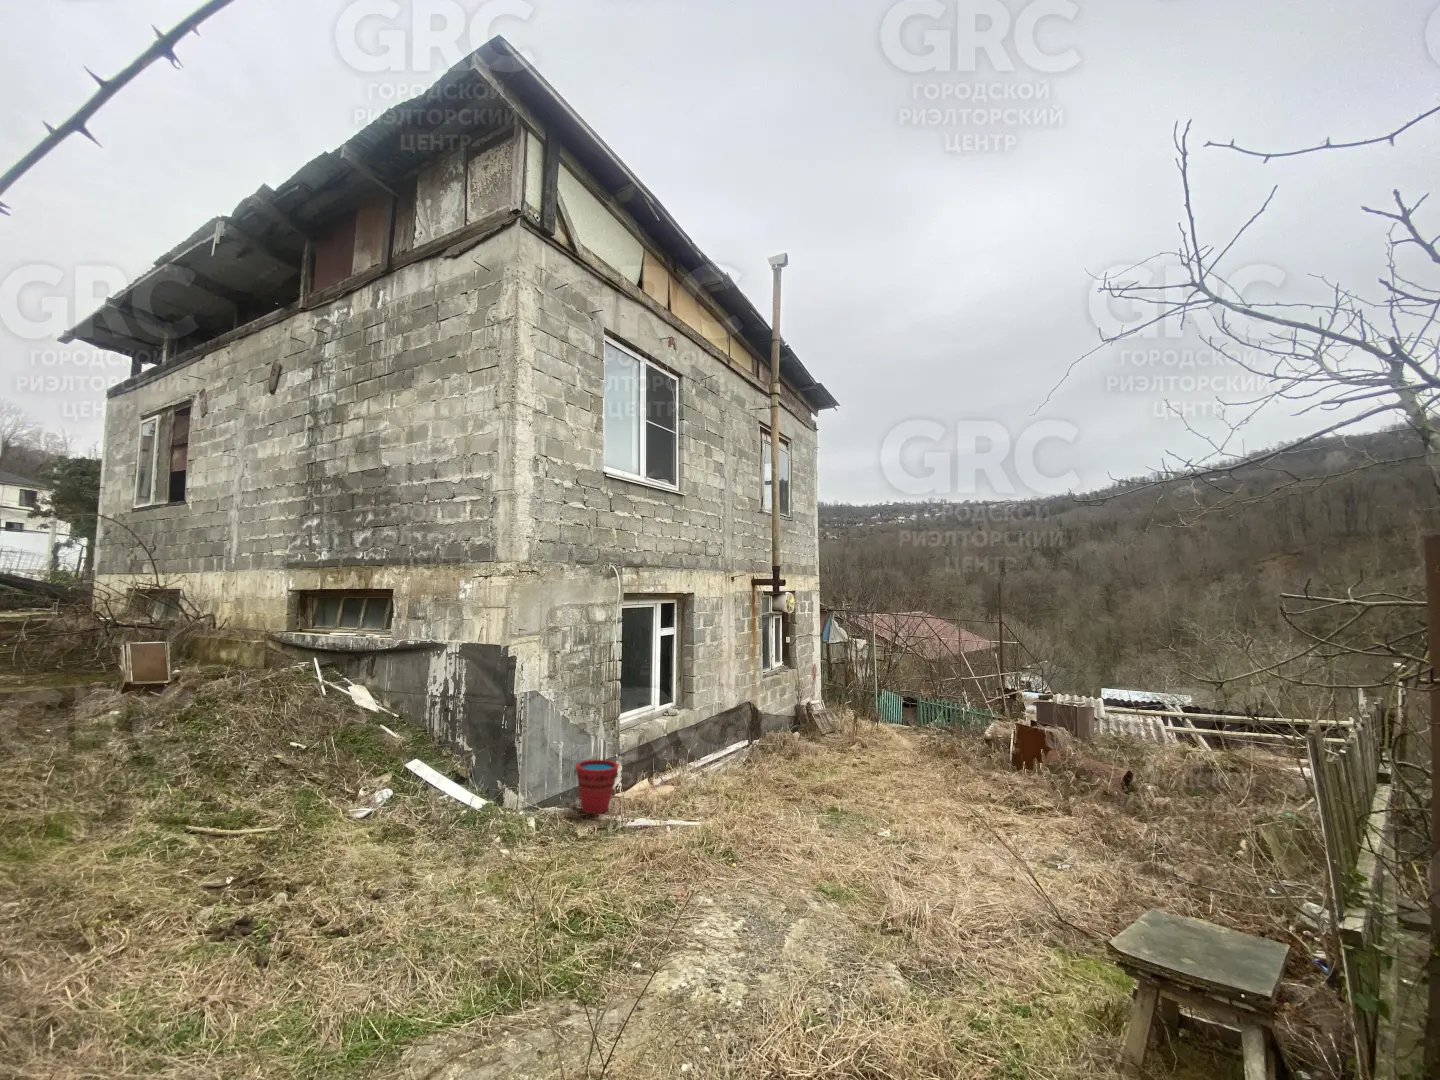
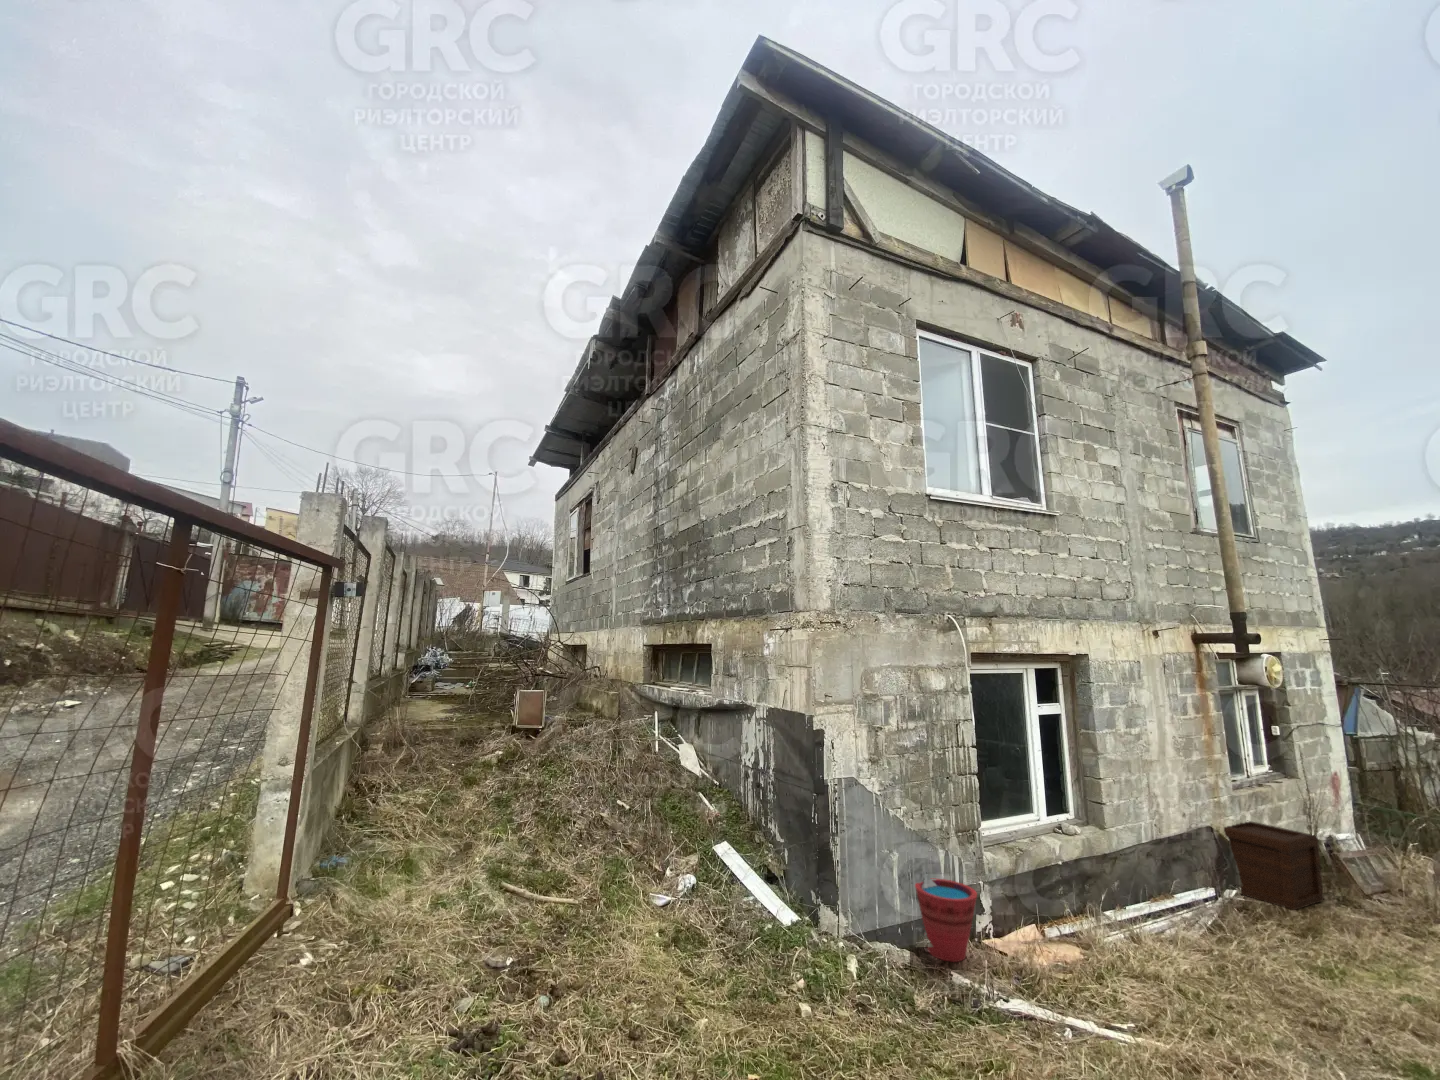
wooden crate: none [750,702,803,753] -> present [1224,821,1324,910]

